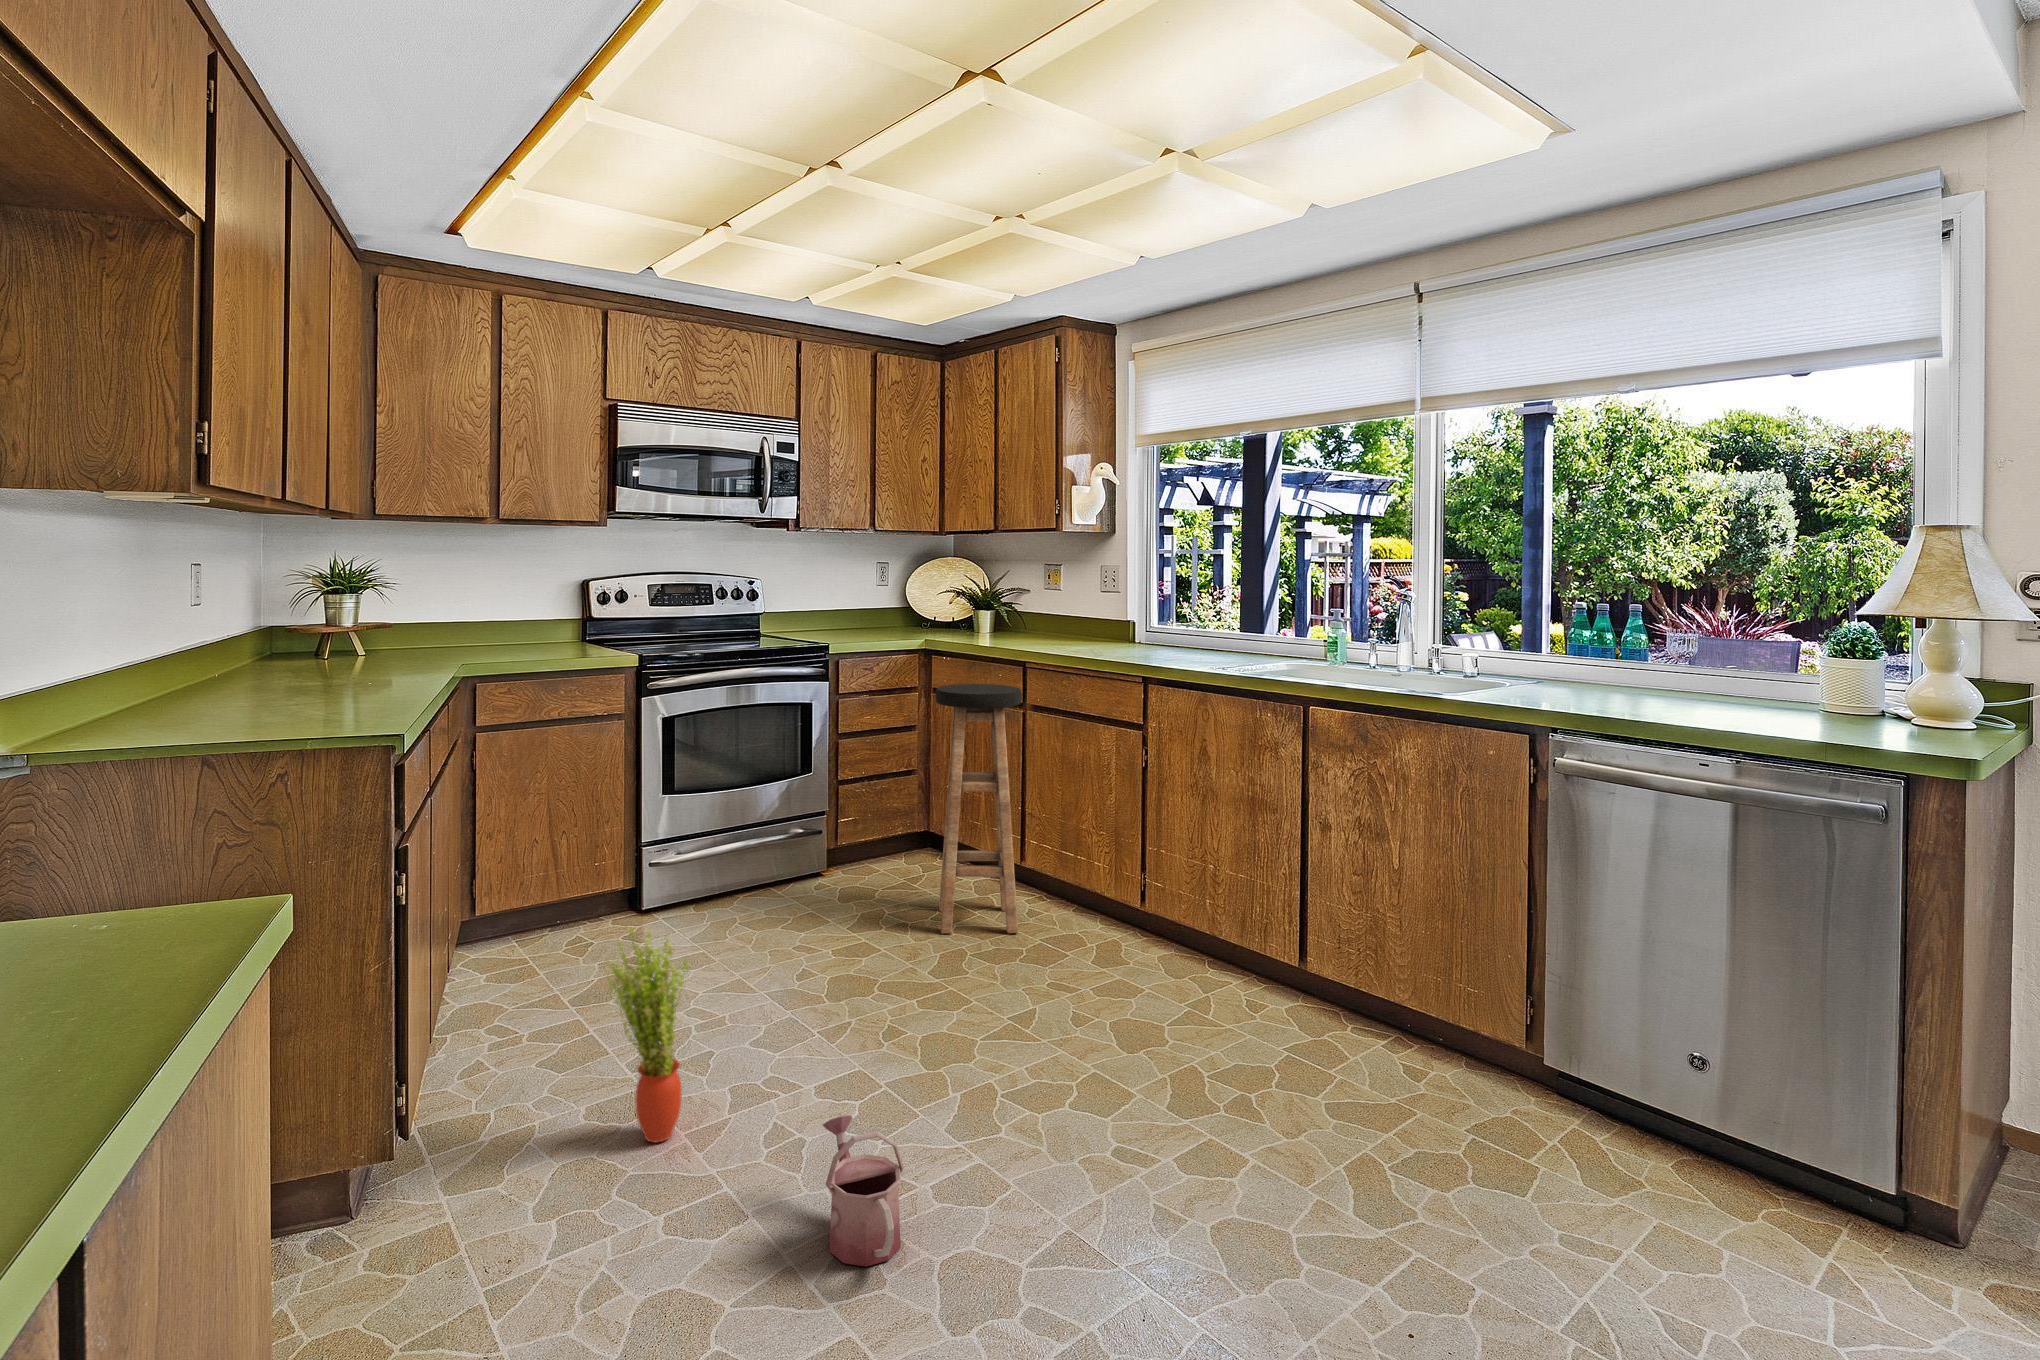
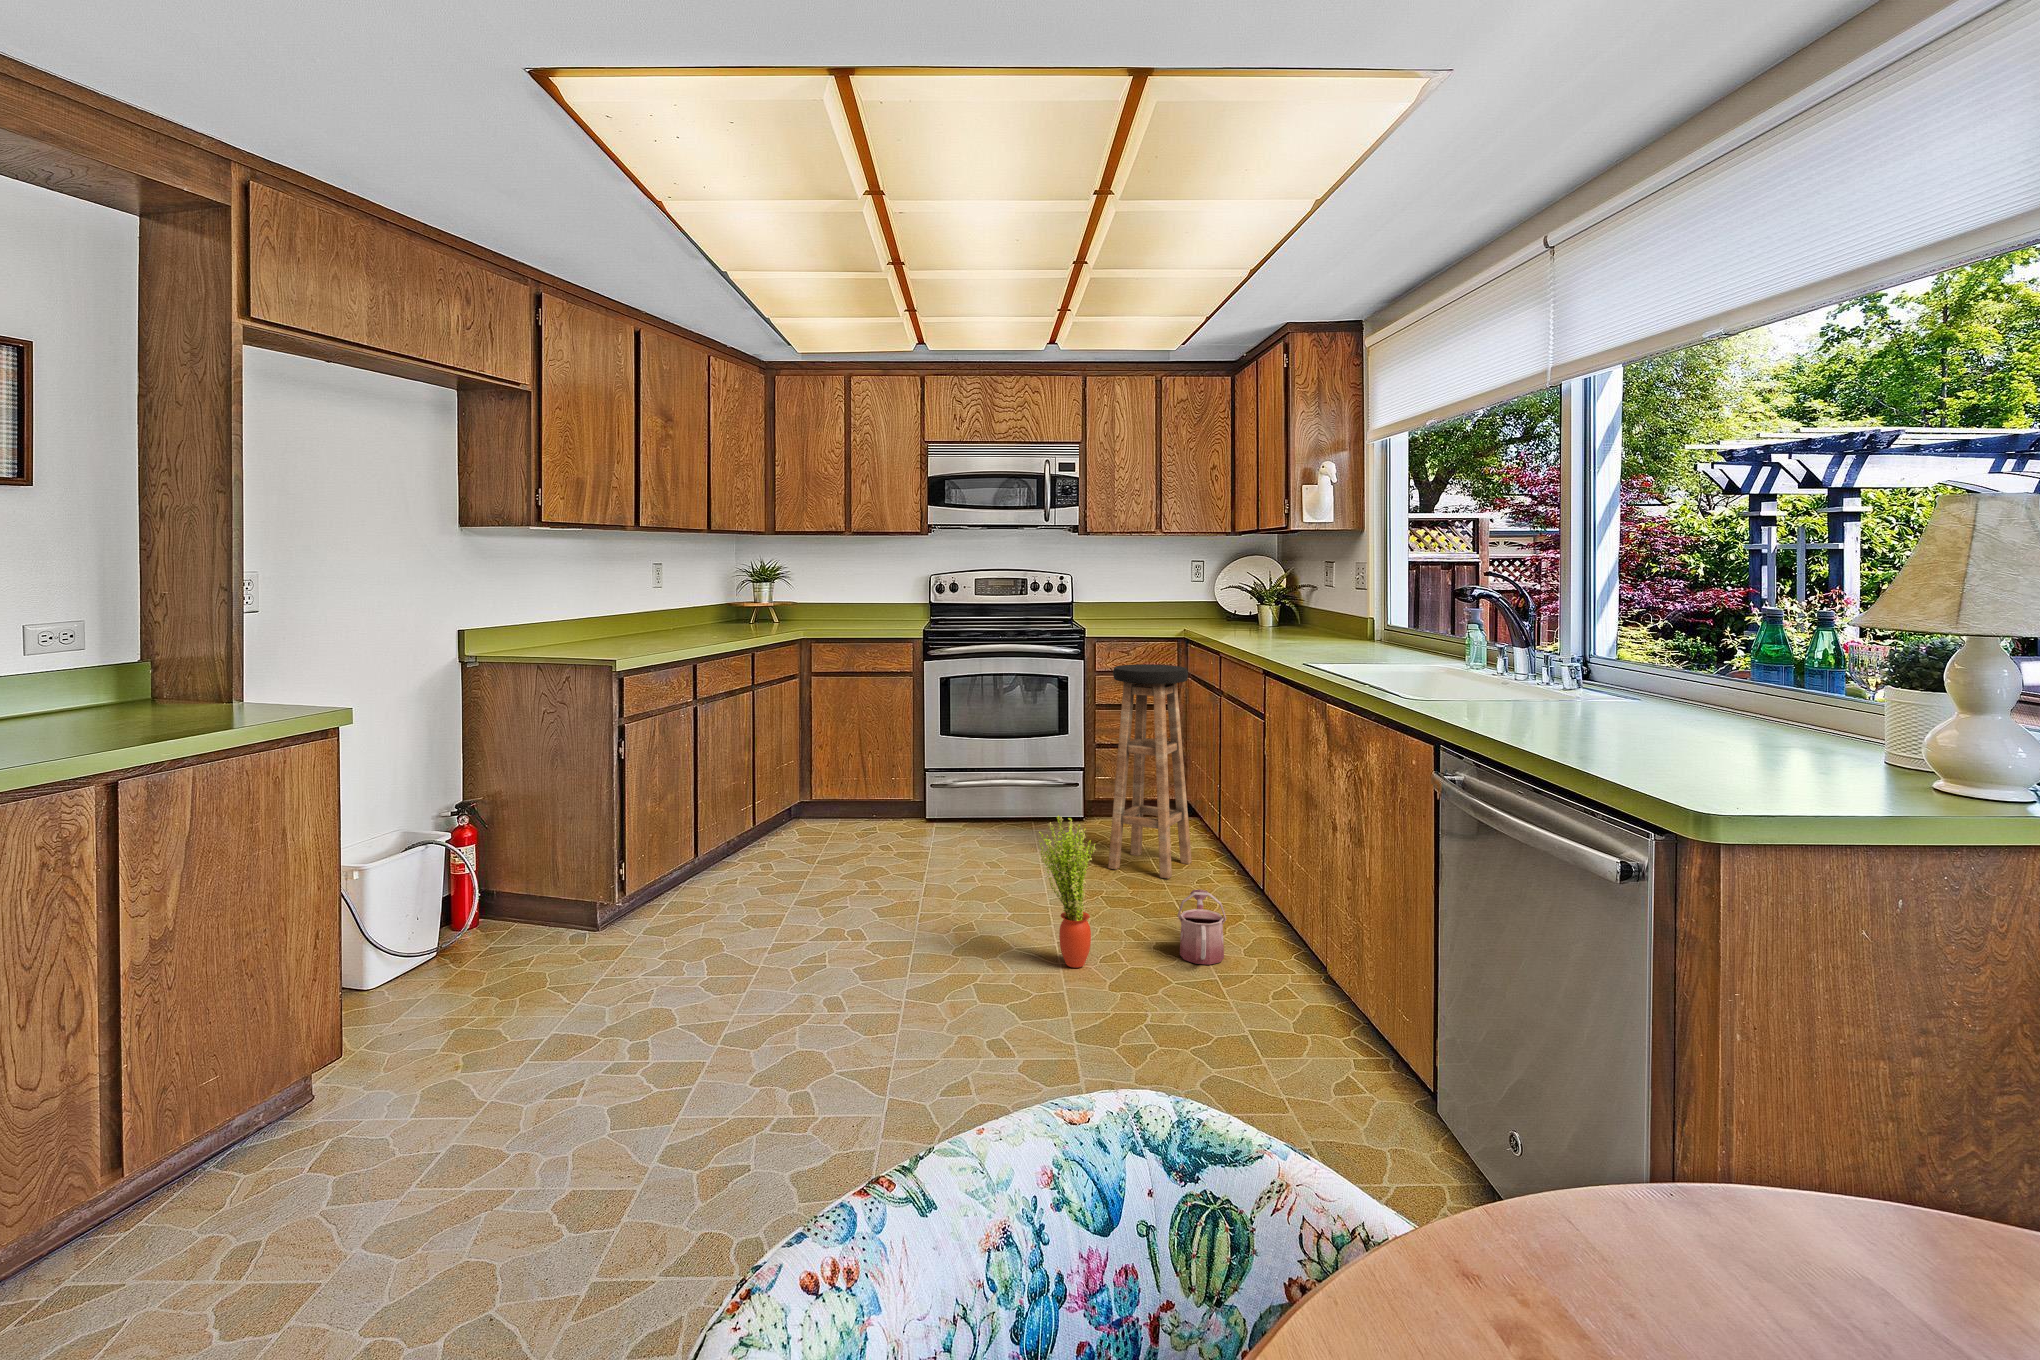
potted plant: present [606,928,690,1143] -> present [1039,815,1096,968]
watering can: present [823,1115,904,1266] -> present [1177,889,1226,965]

